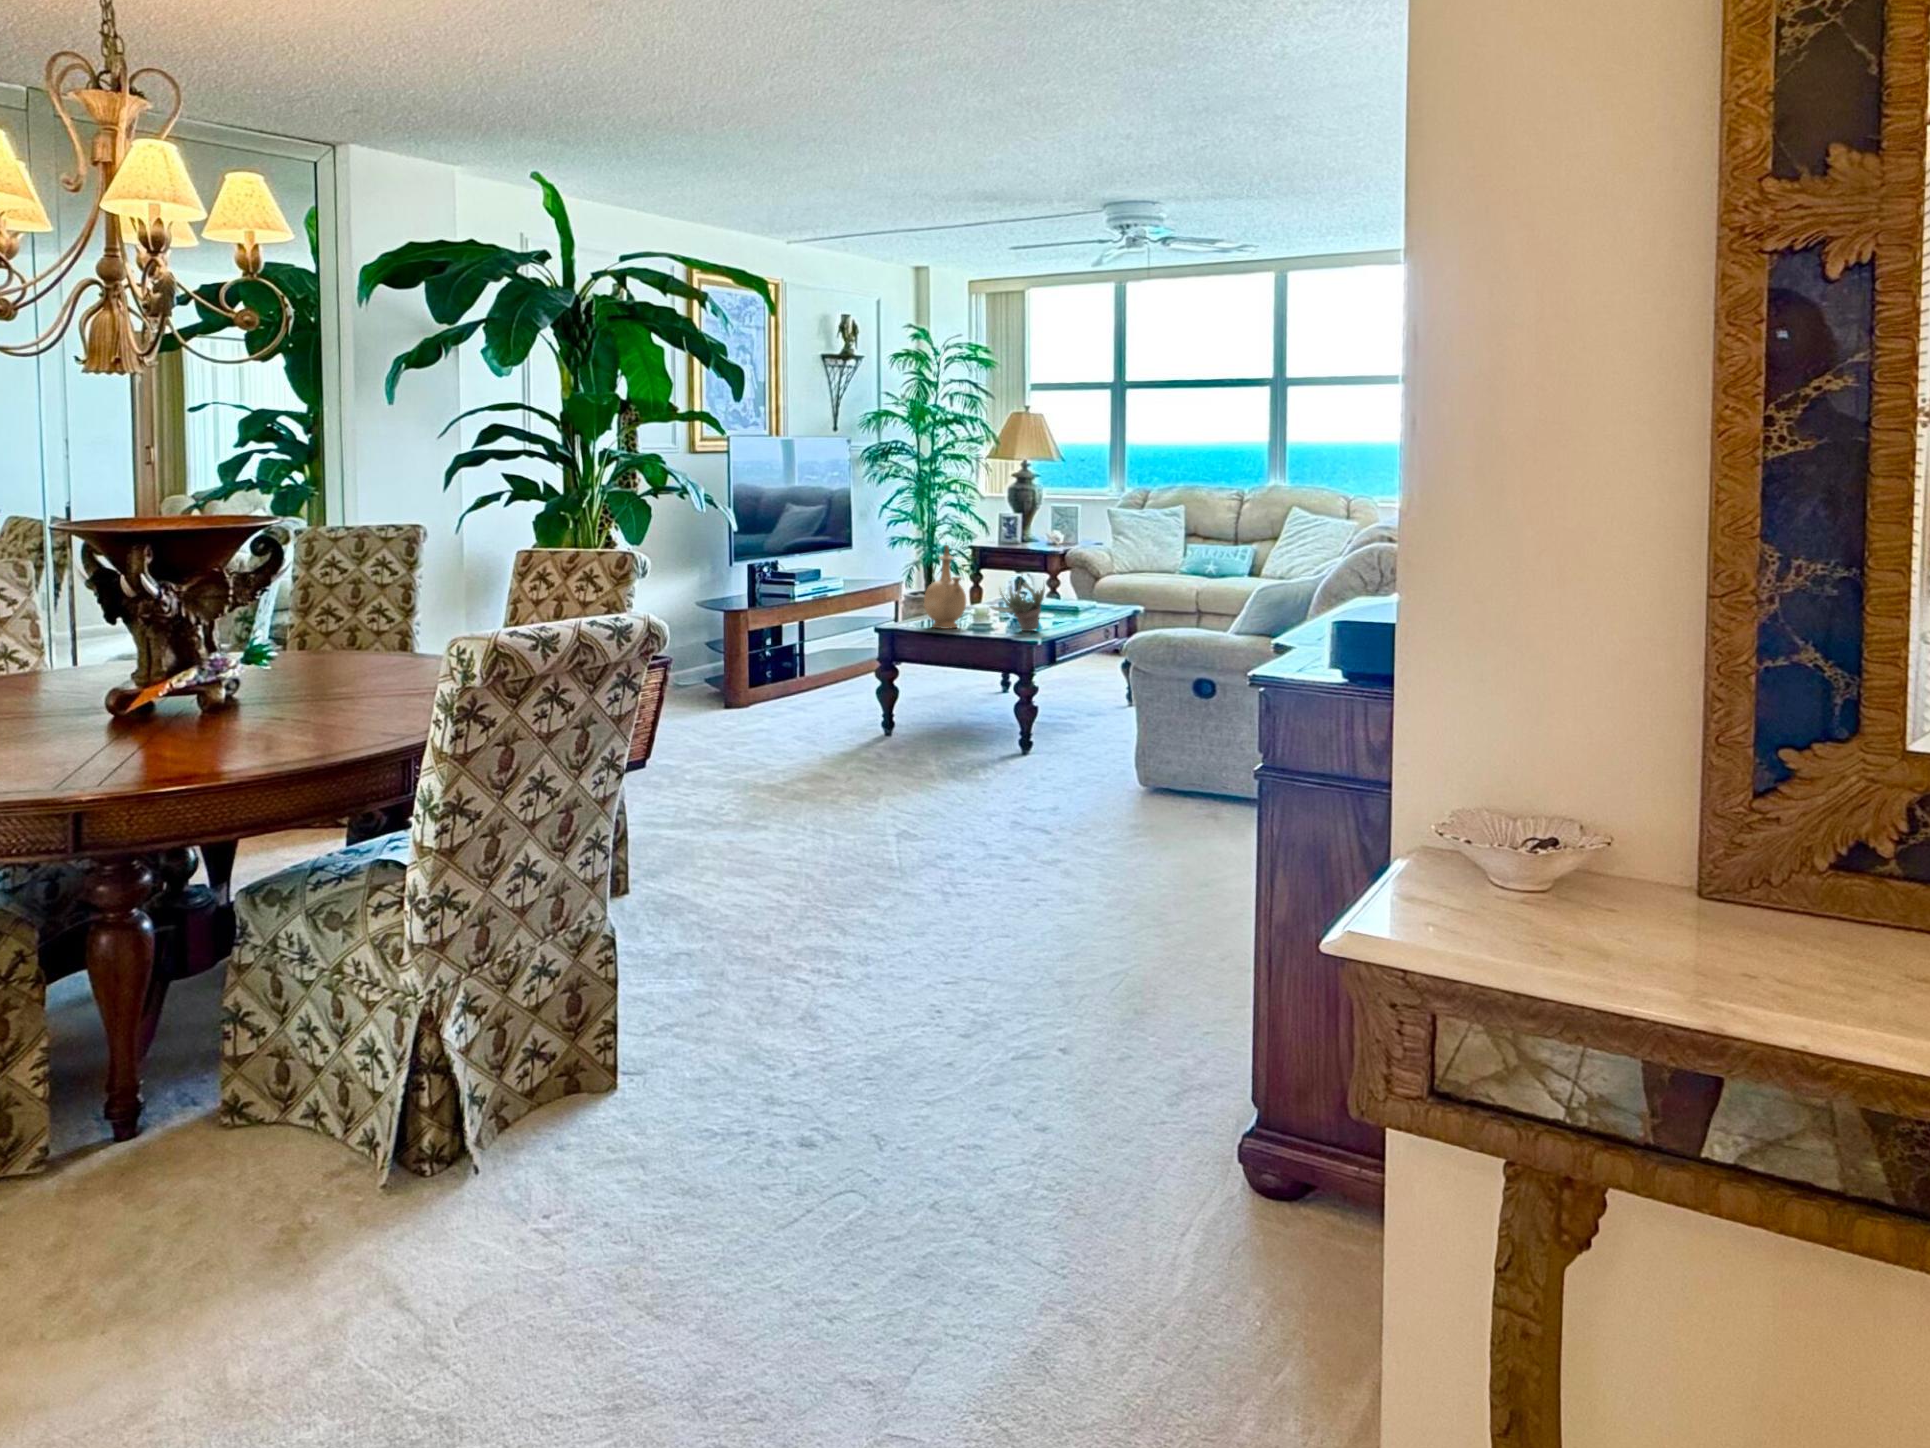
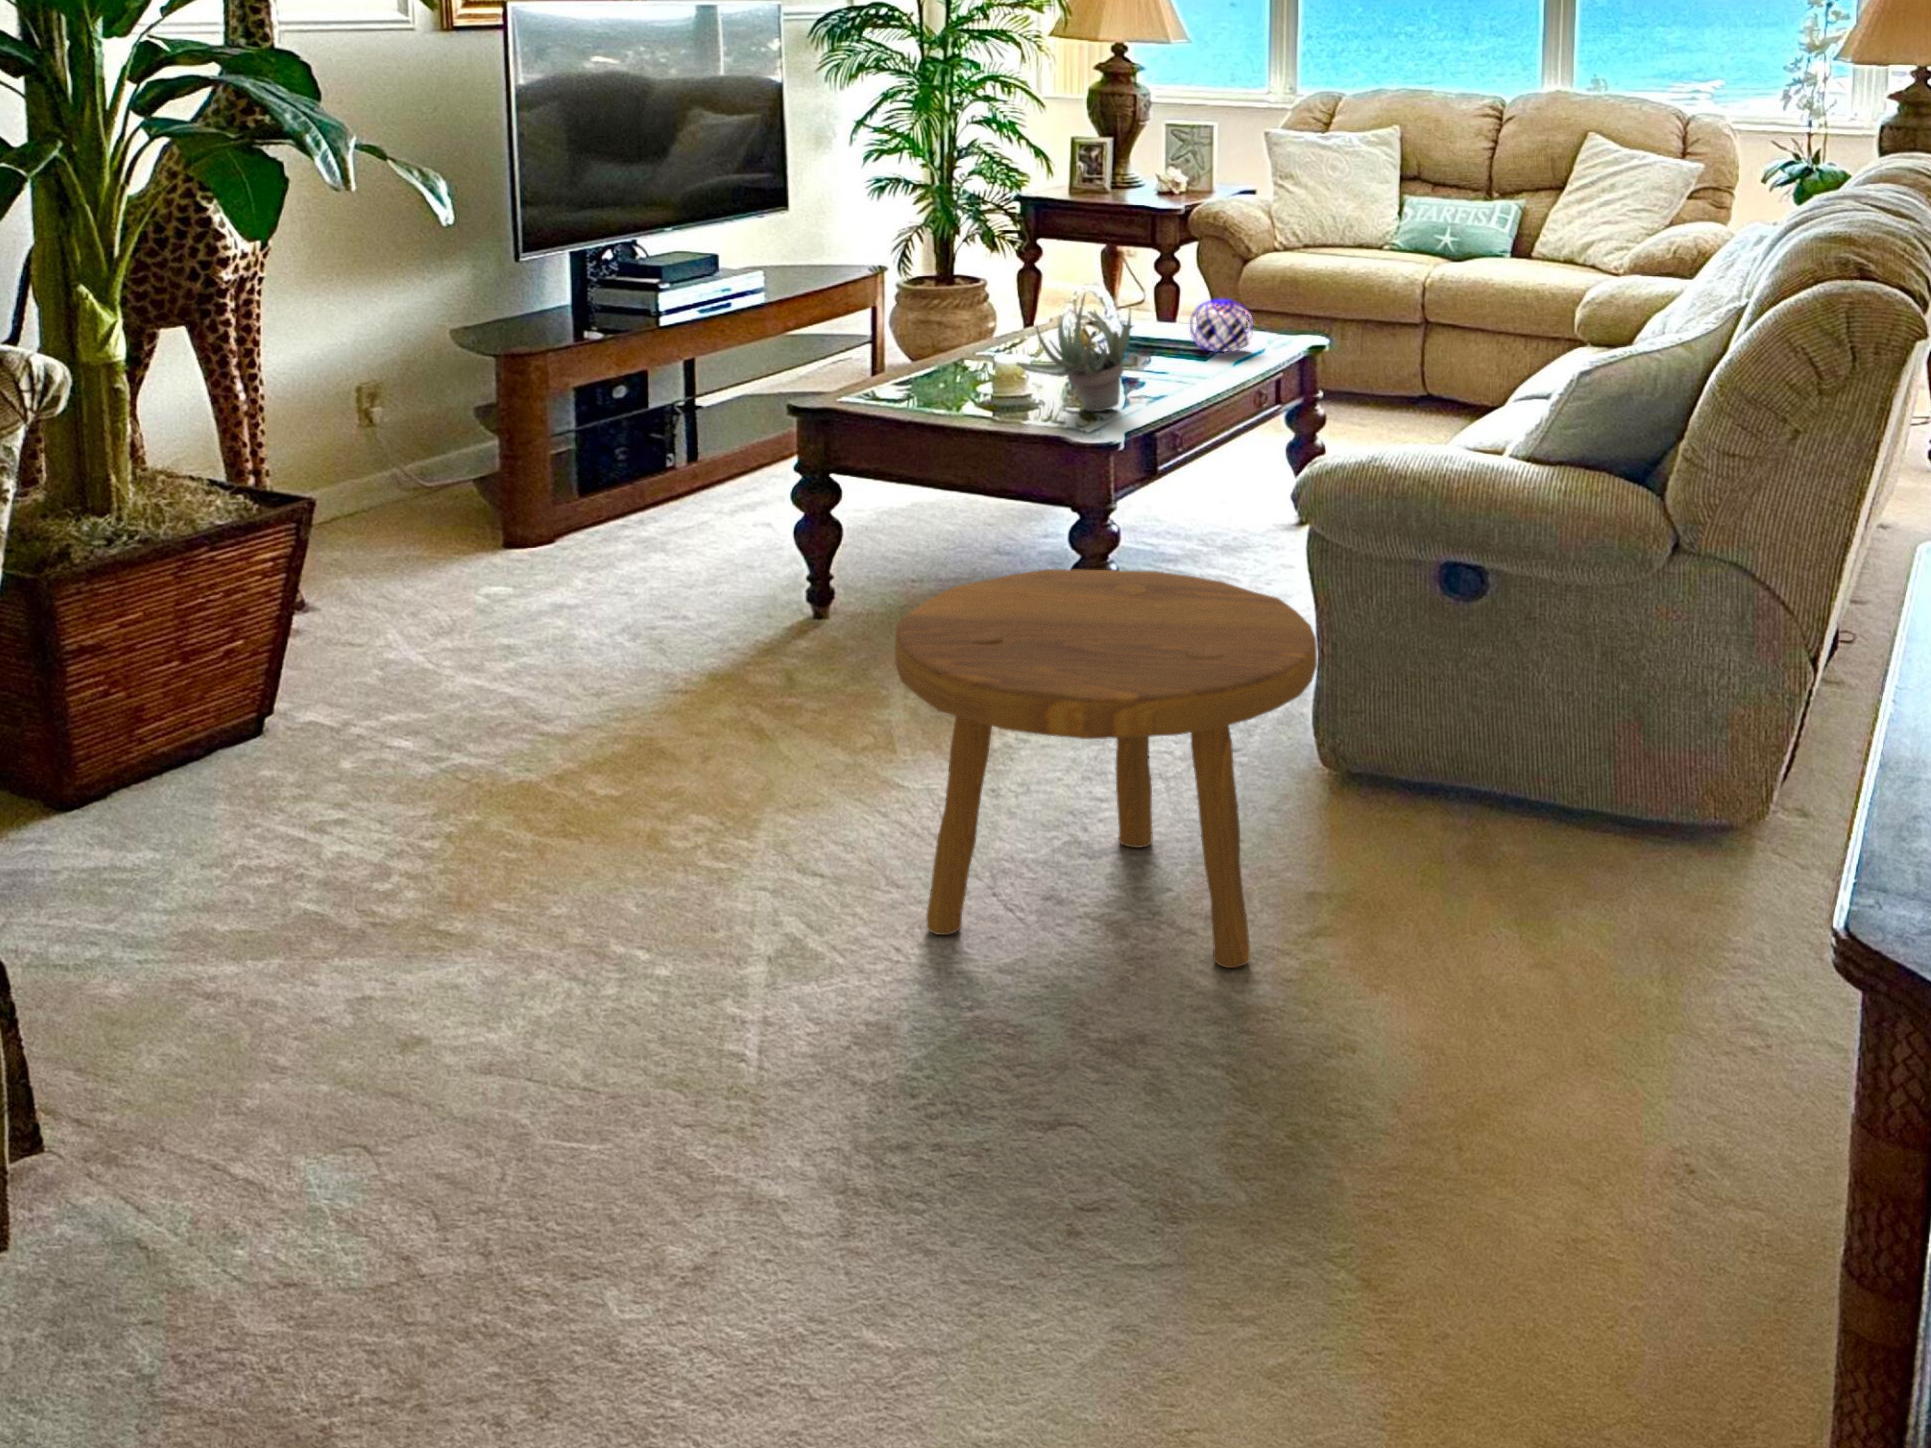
vase: present [924,545,966,629] -> none [887,233,973,403]
decorative orb: none [1072,585,1104,612] -> present [1190,299,1253,352]
footstool: none [952,679,1134,838] -> present [895,569,1317,968]

